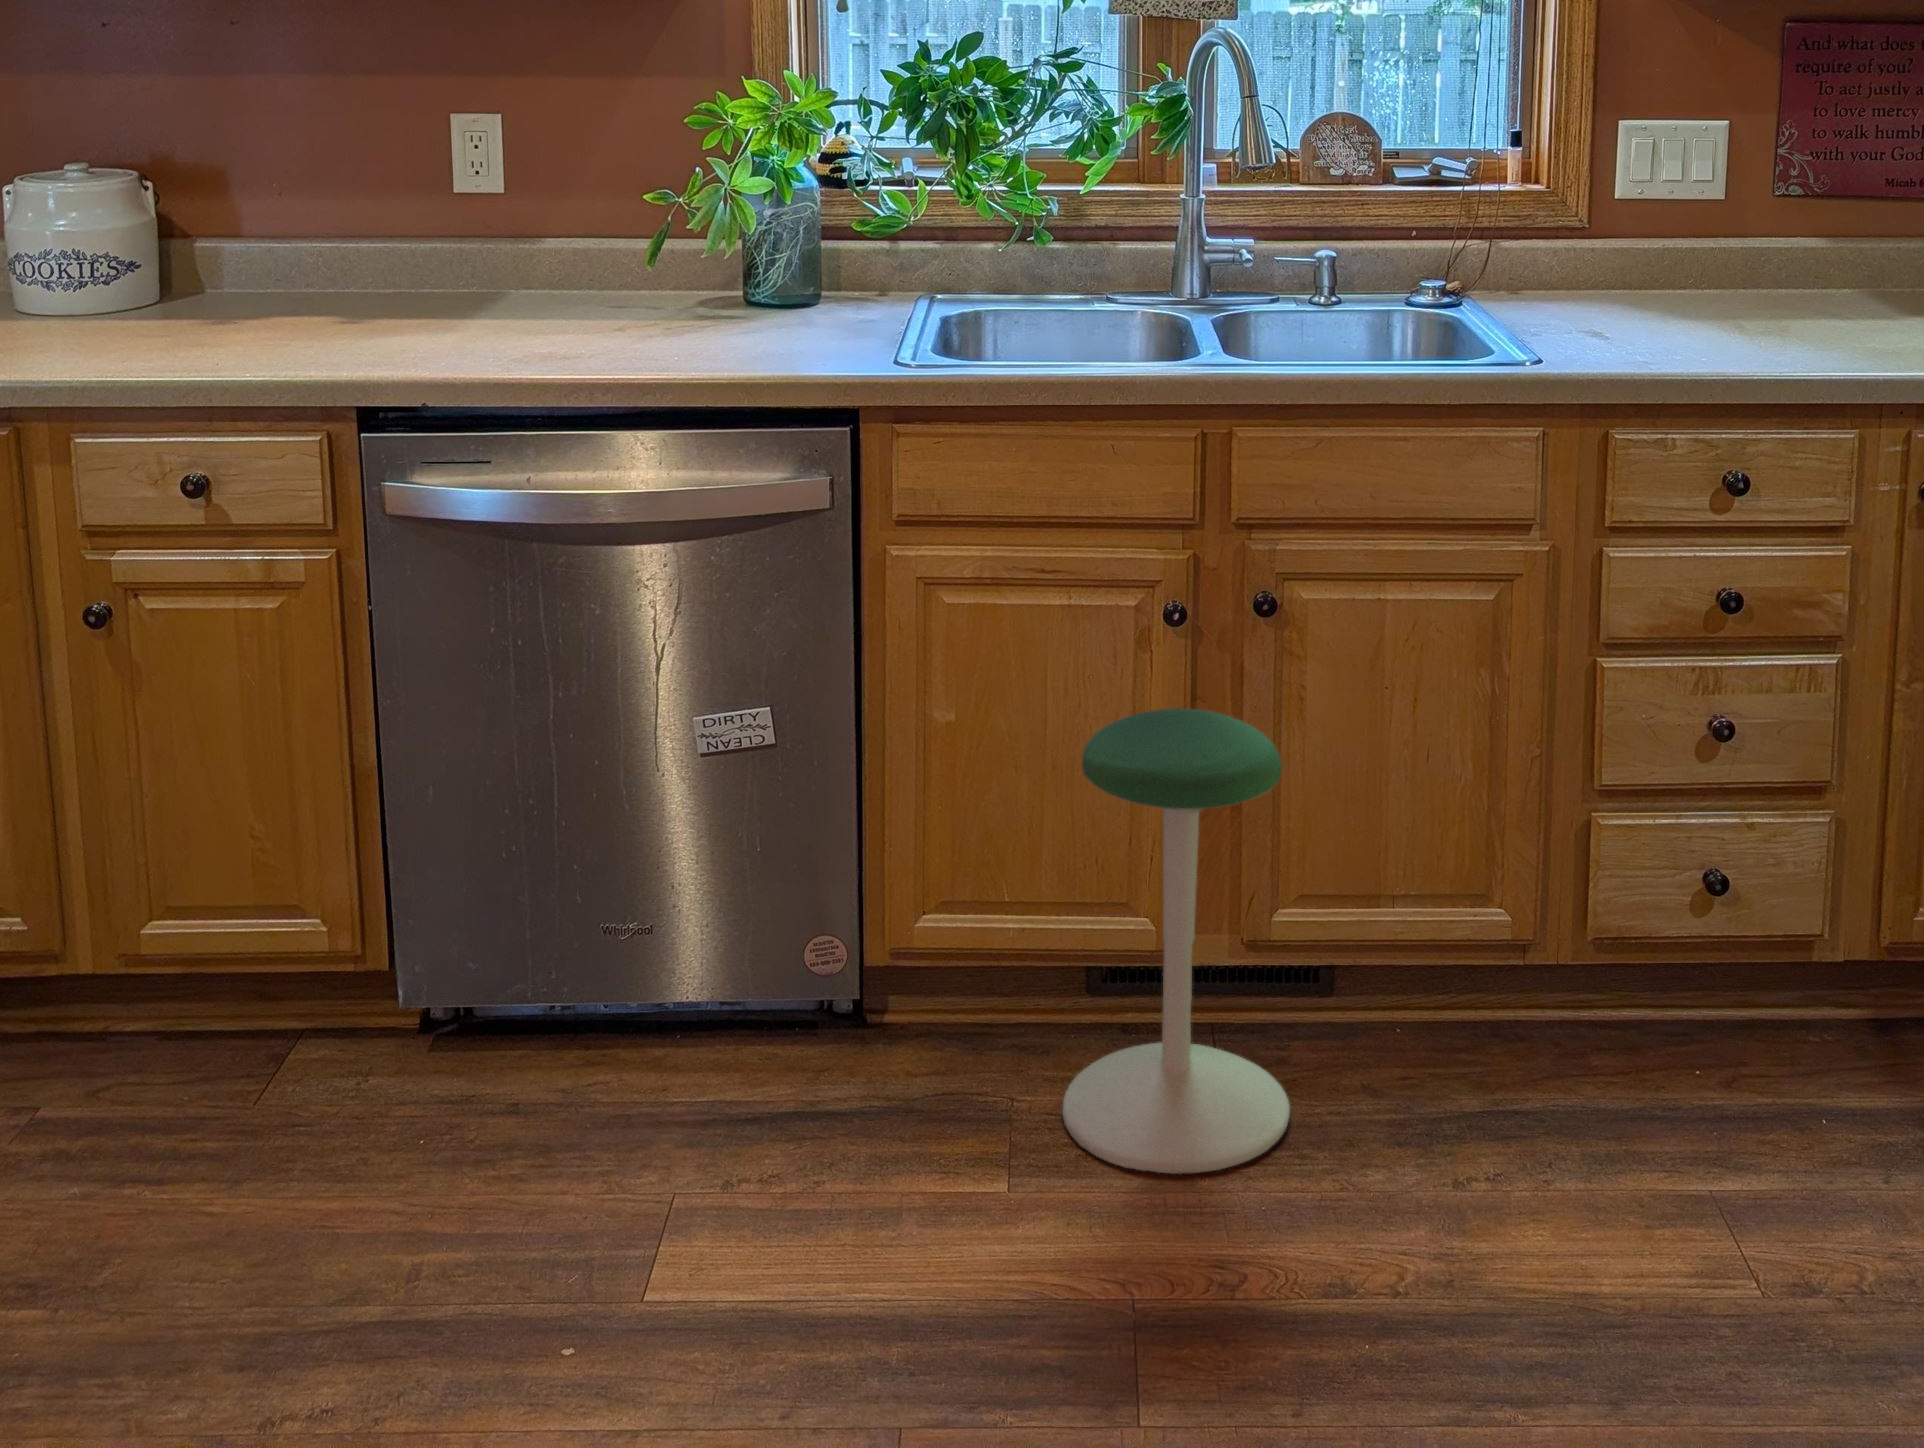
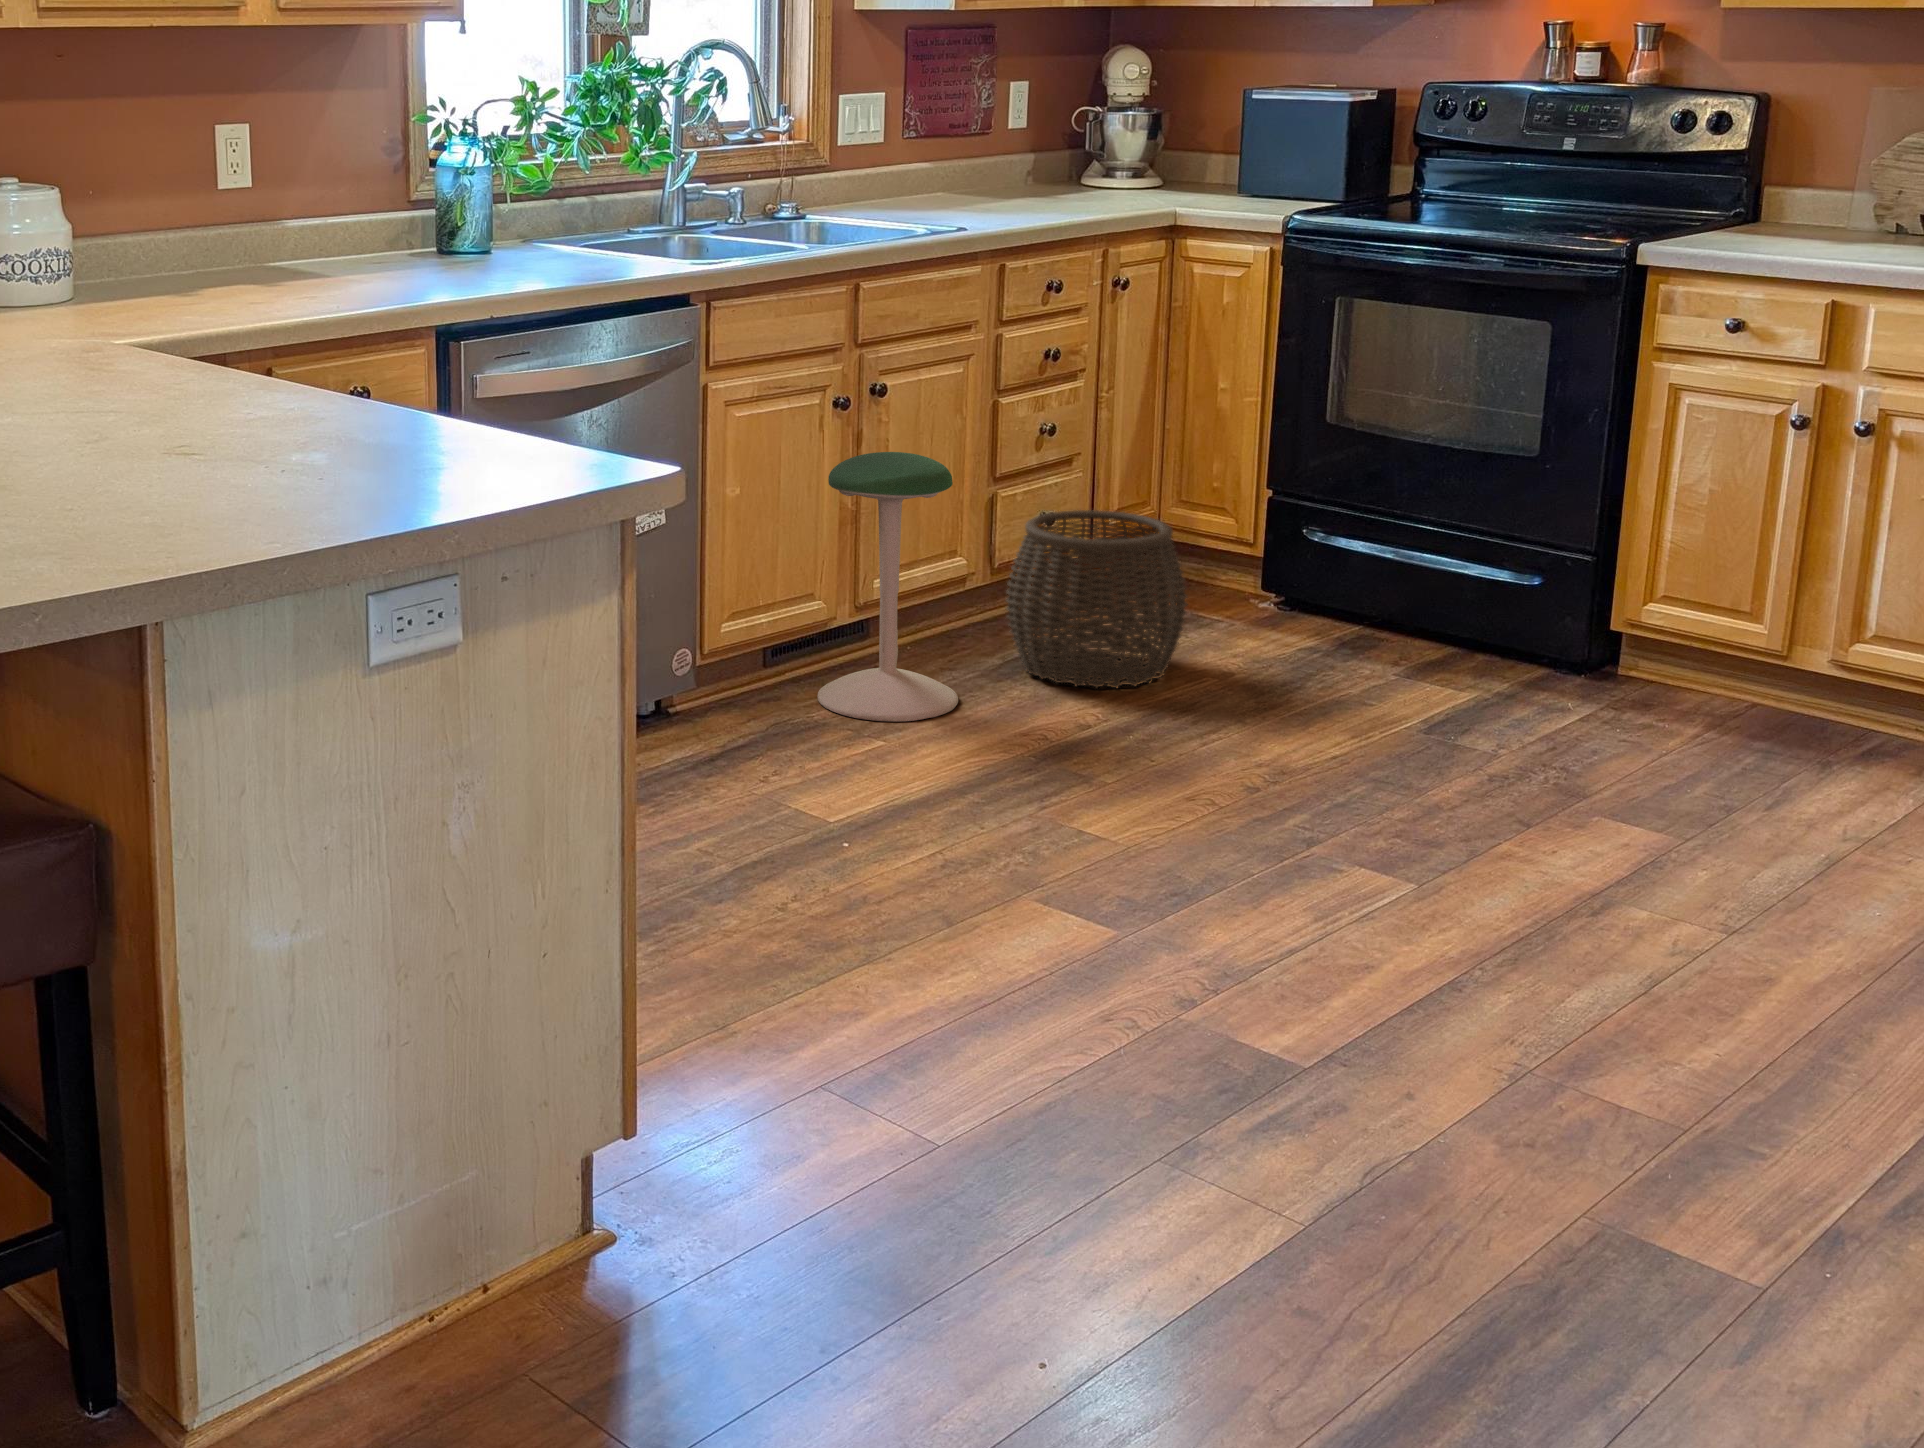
woven basket: none [1425,879,1752,1257] -> present [1006,510,1187,688]

